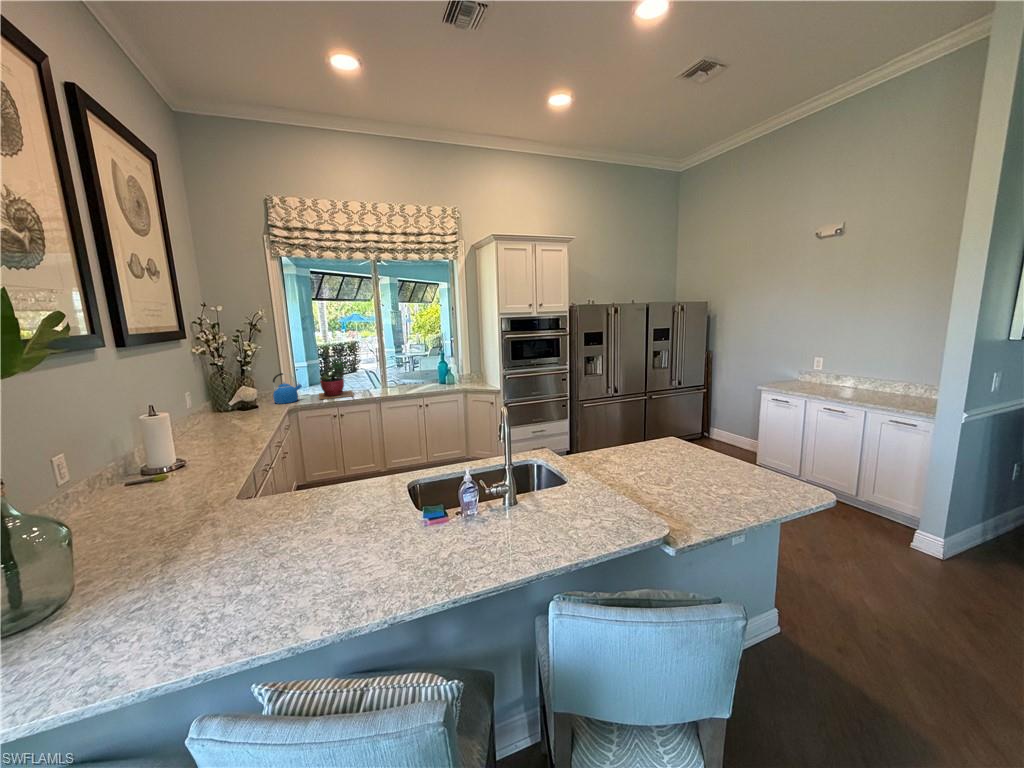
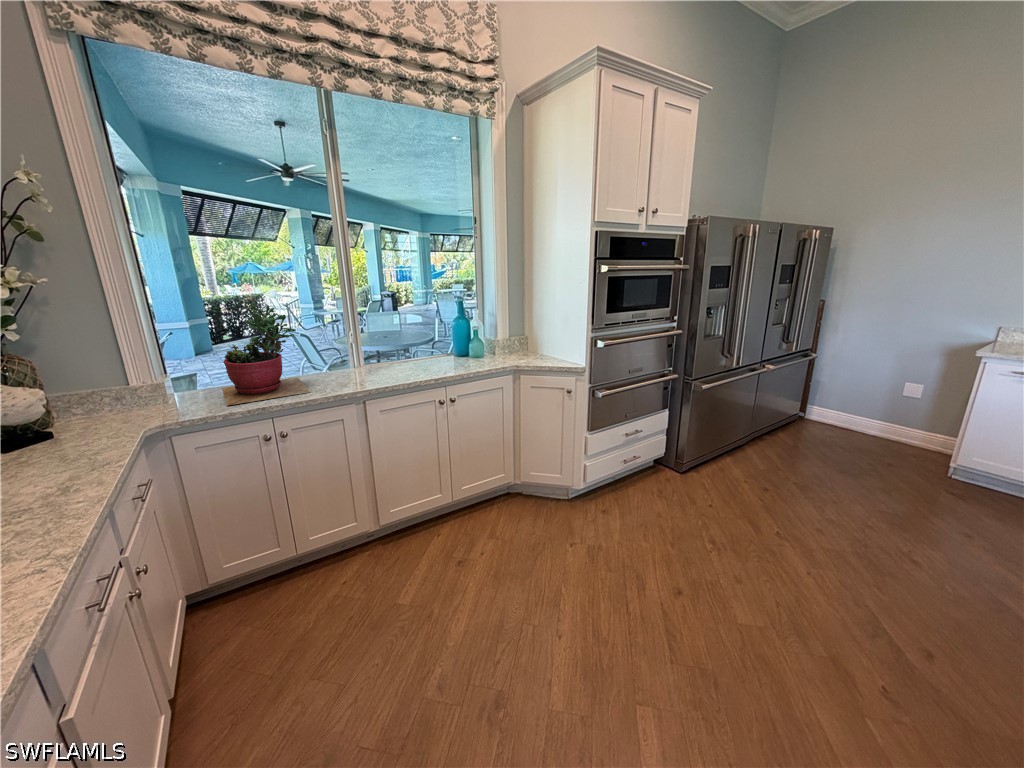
kettle: present [273,373,302,404] -> none [87,344,177,424]

